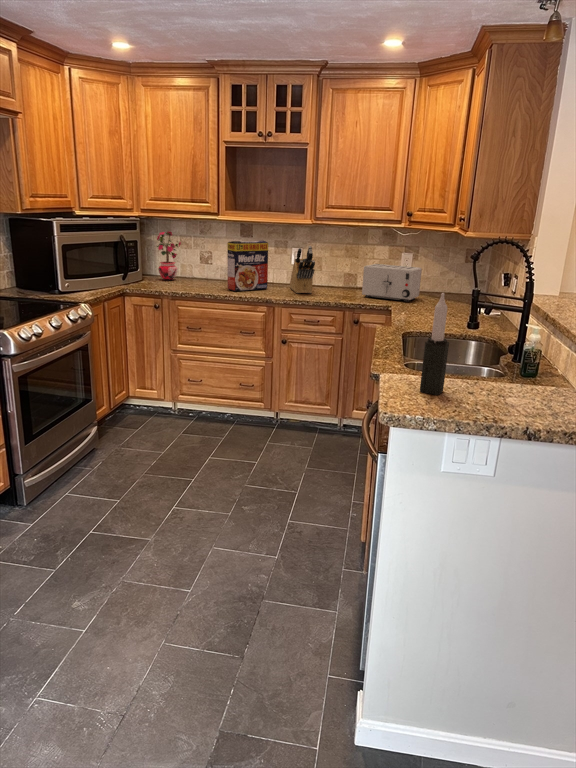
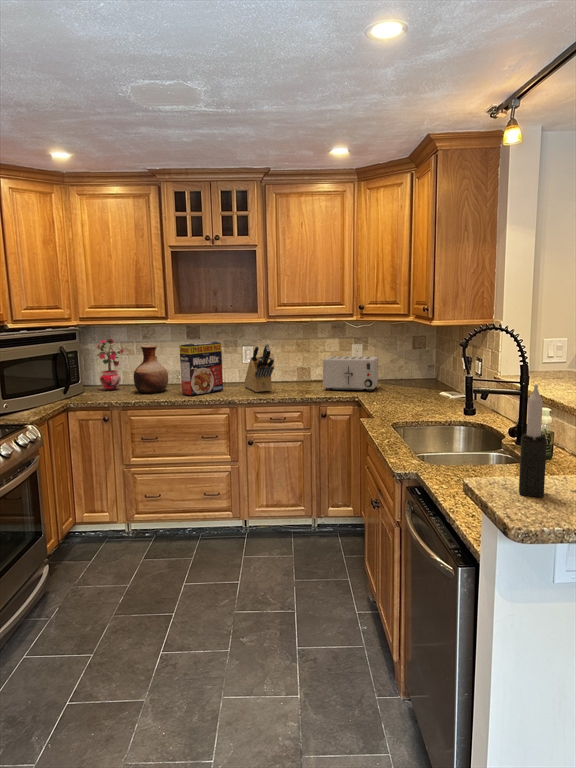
vase: none [186,240,219,286] -> present [134,345,168,393]

